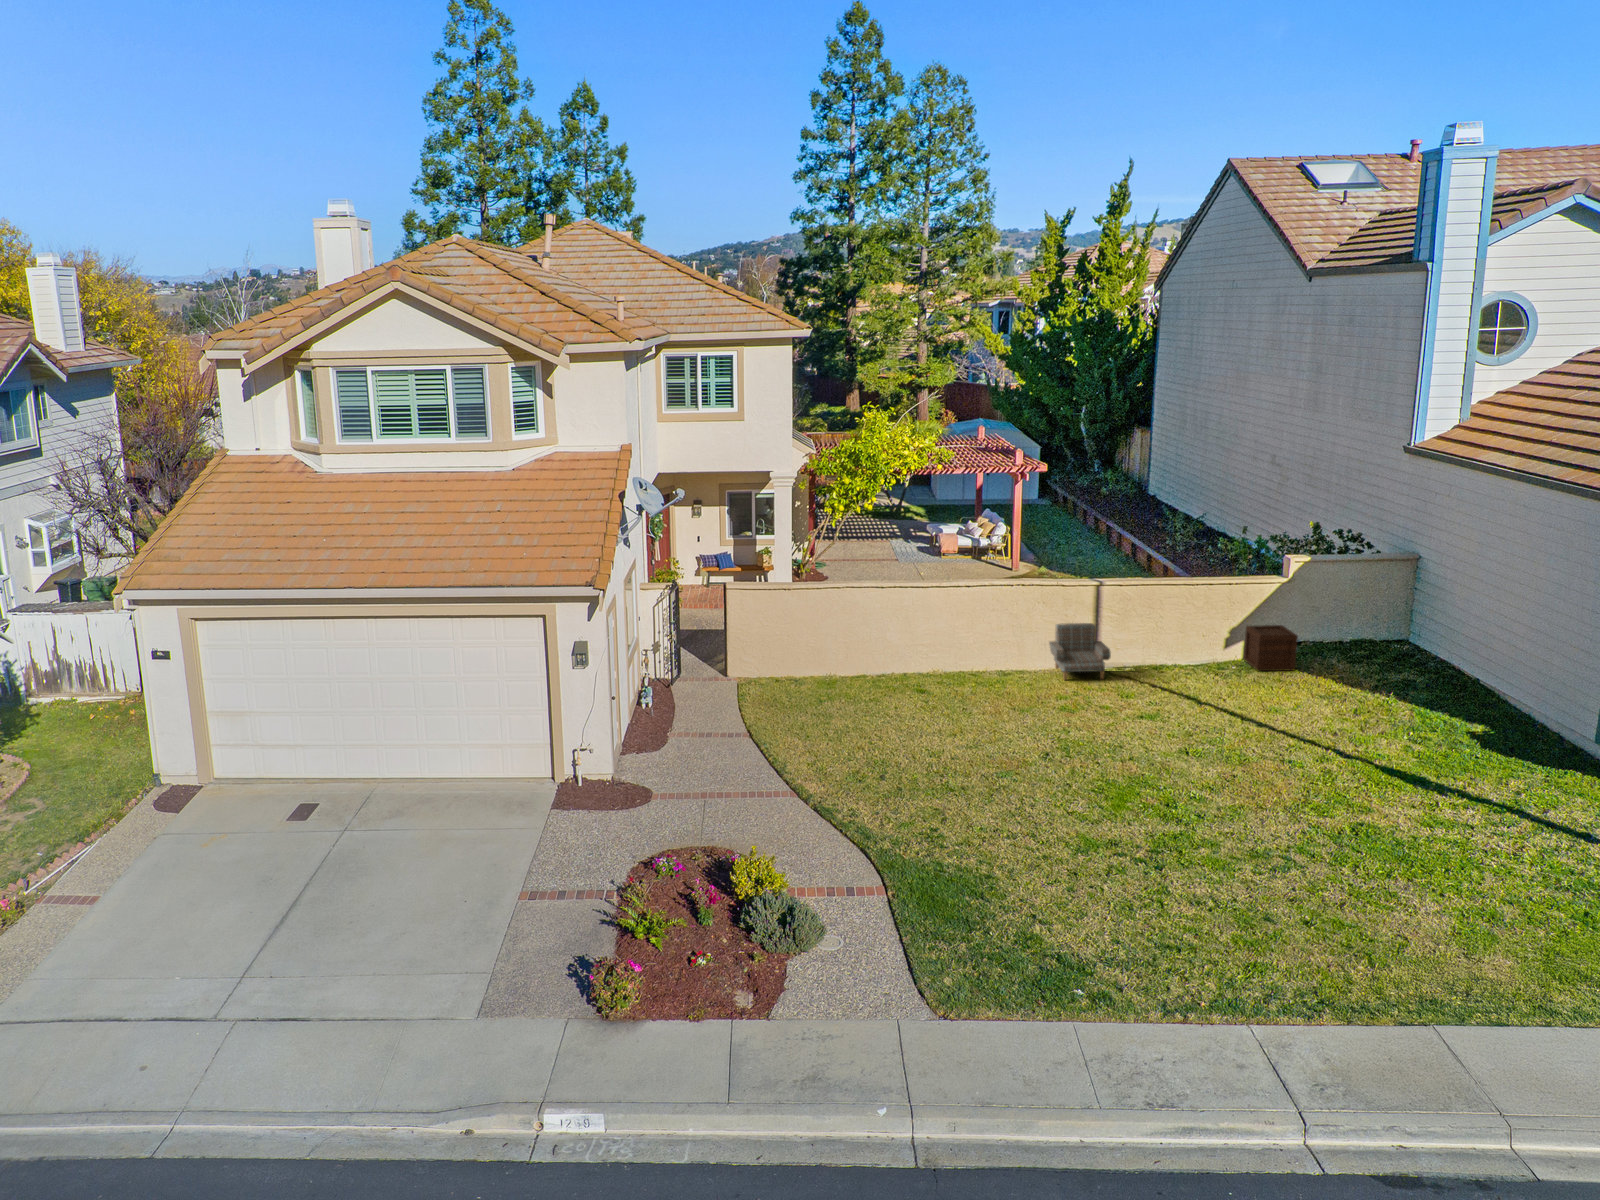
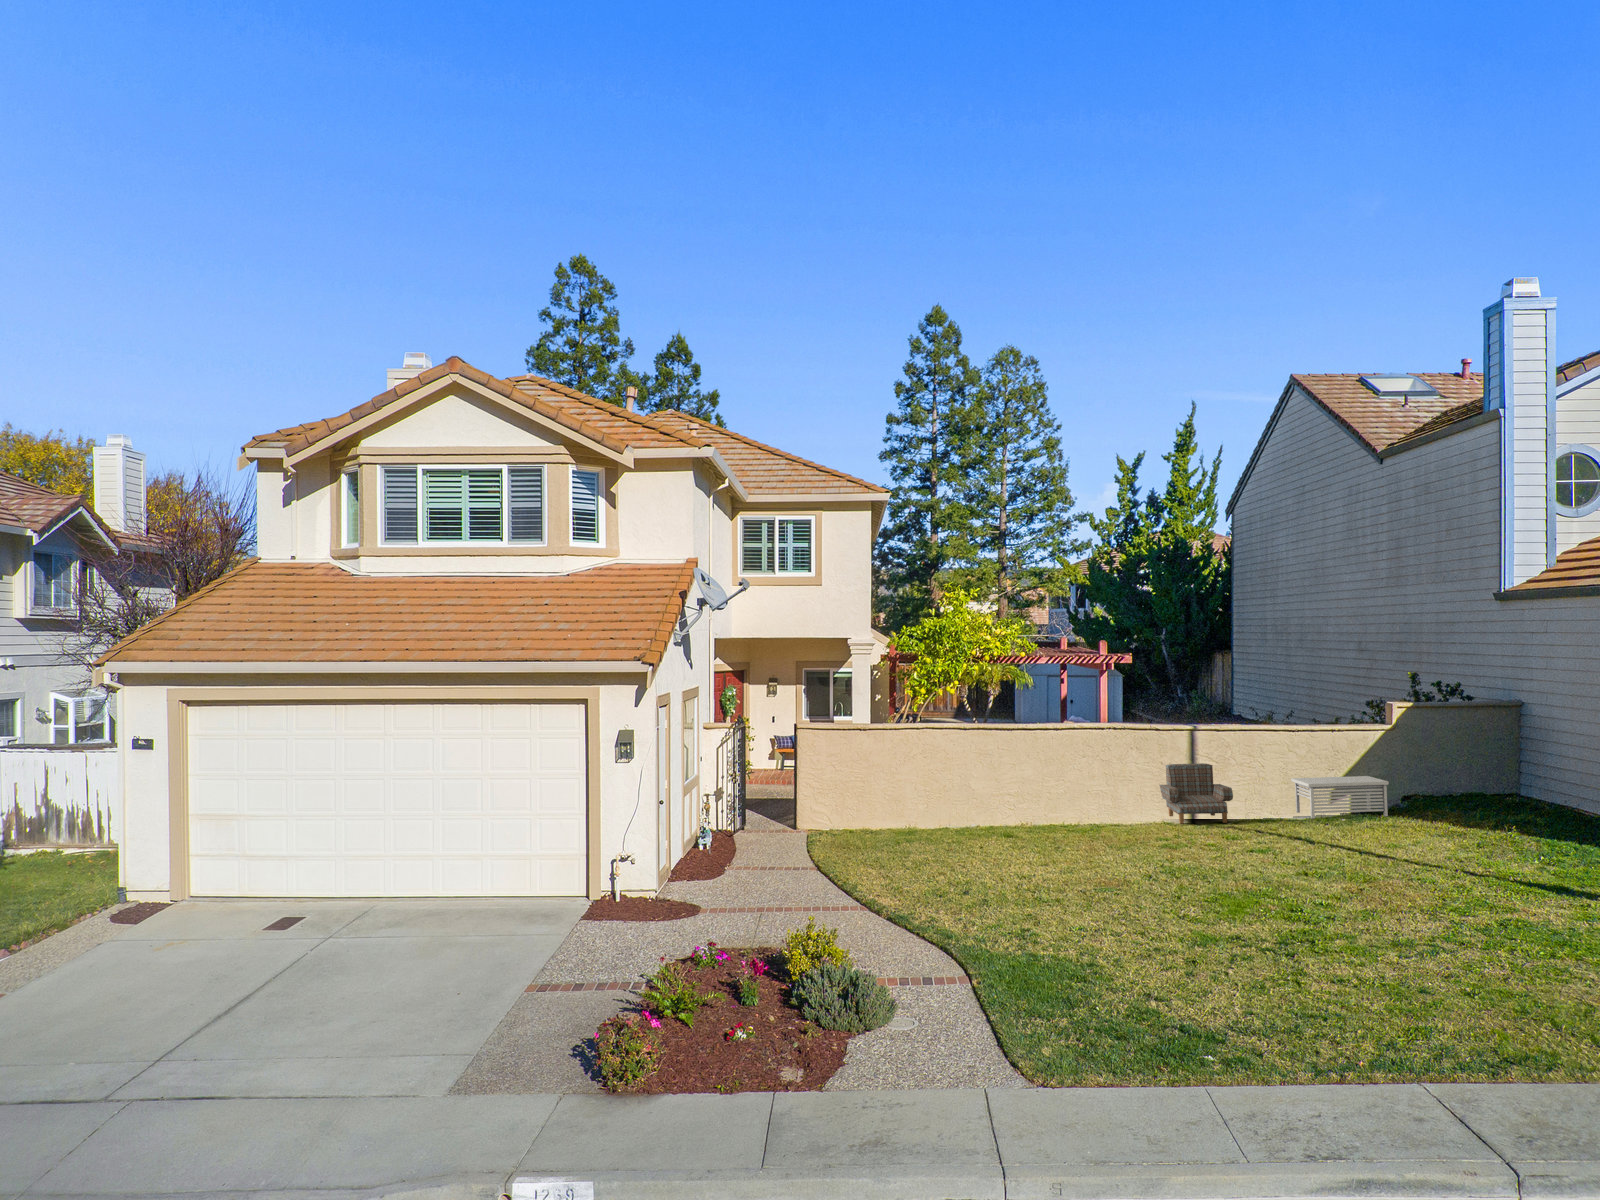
wooden crate: present [1244,625,1298,671] -> none [1389,766,1455,816]
storage bench: none [1162,633,1243,674] -> present [1291,776,1389,819]

